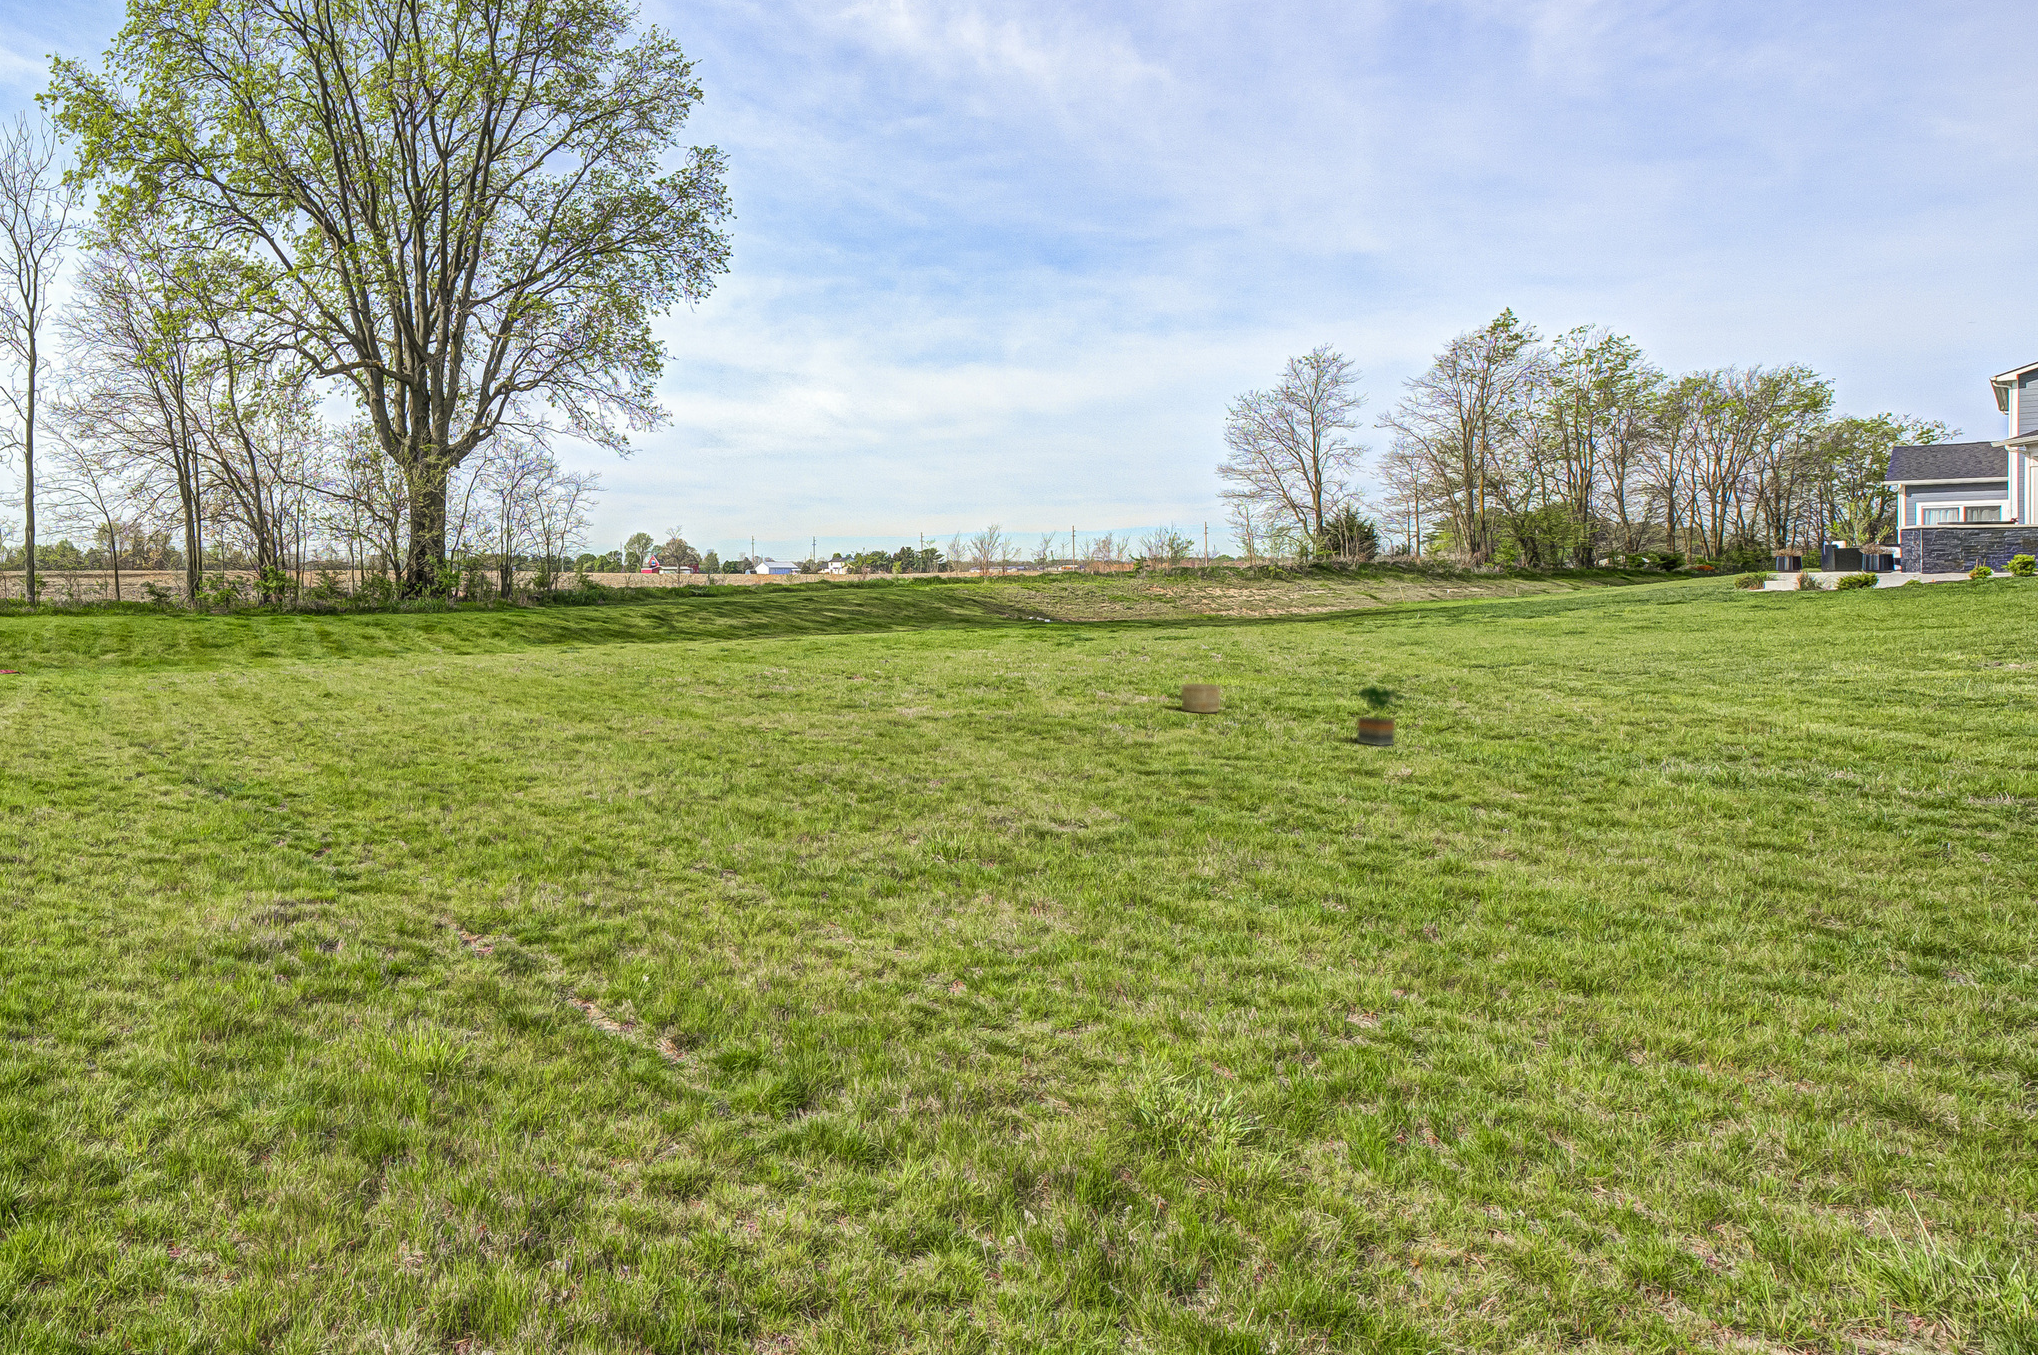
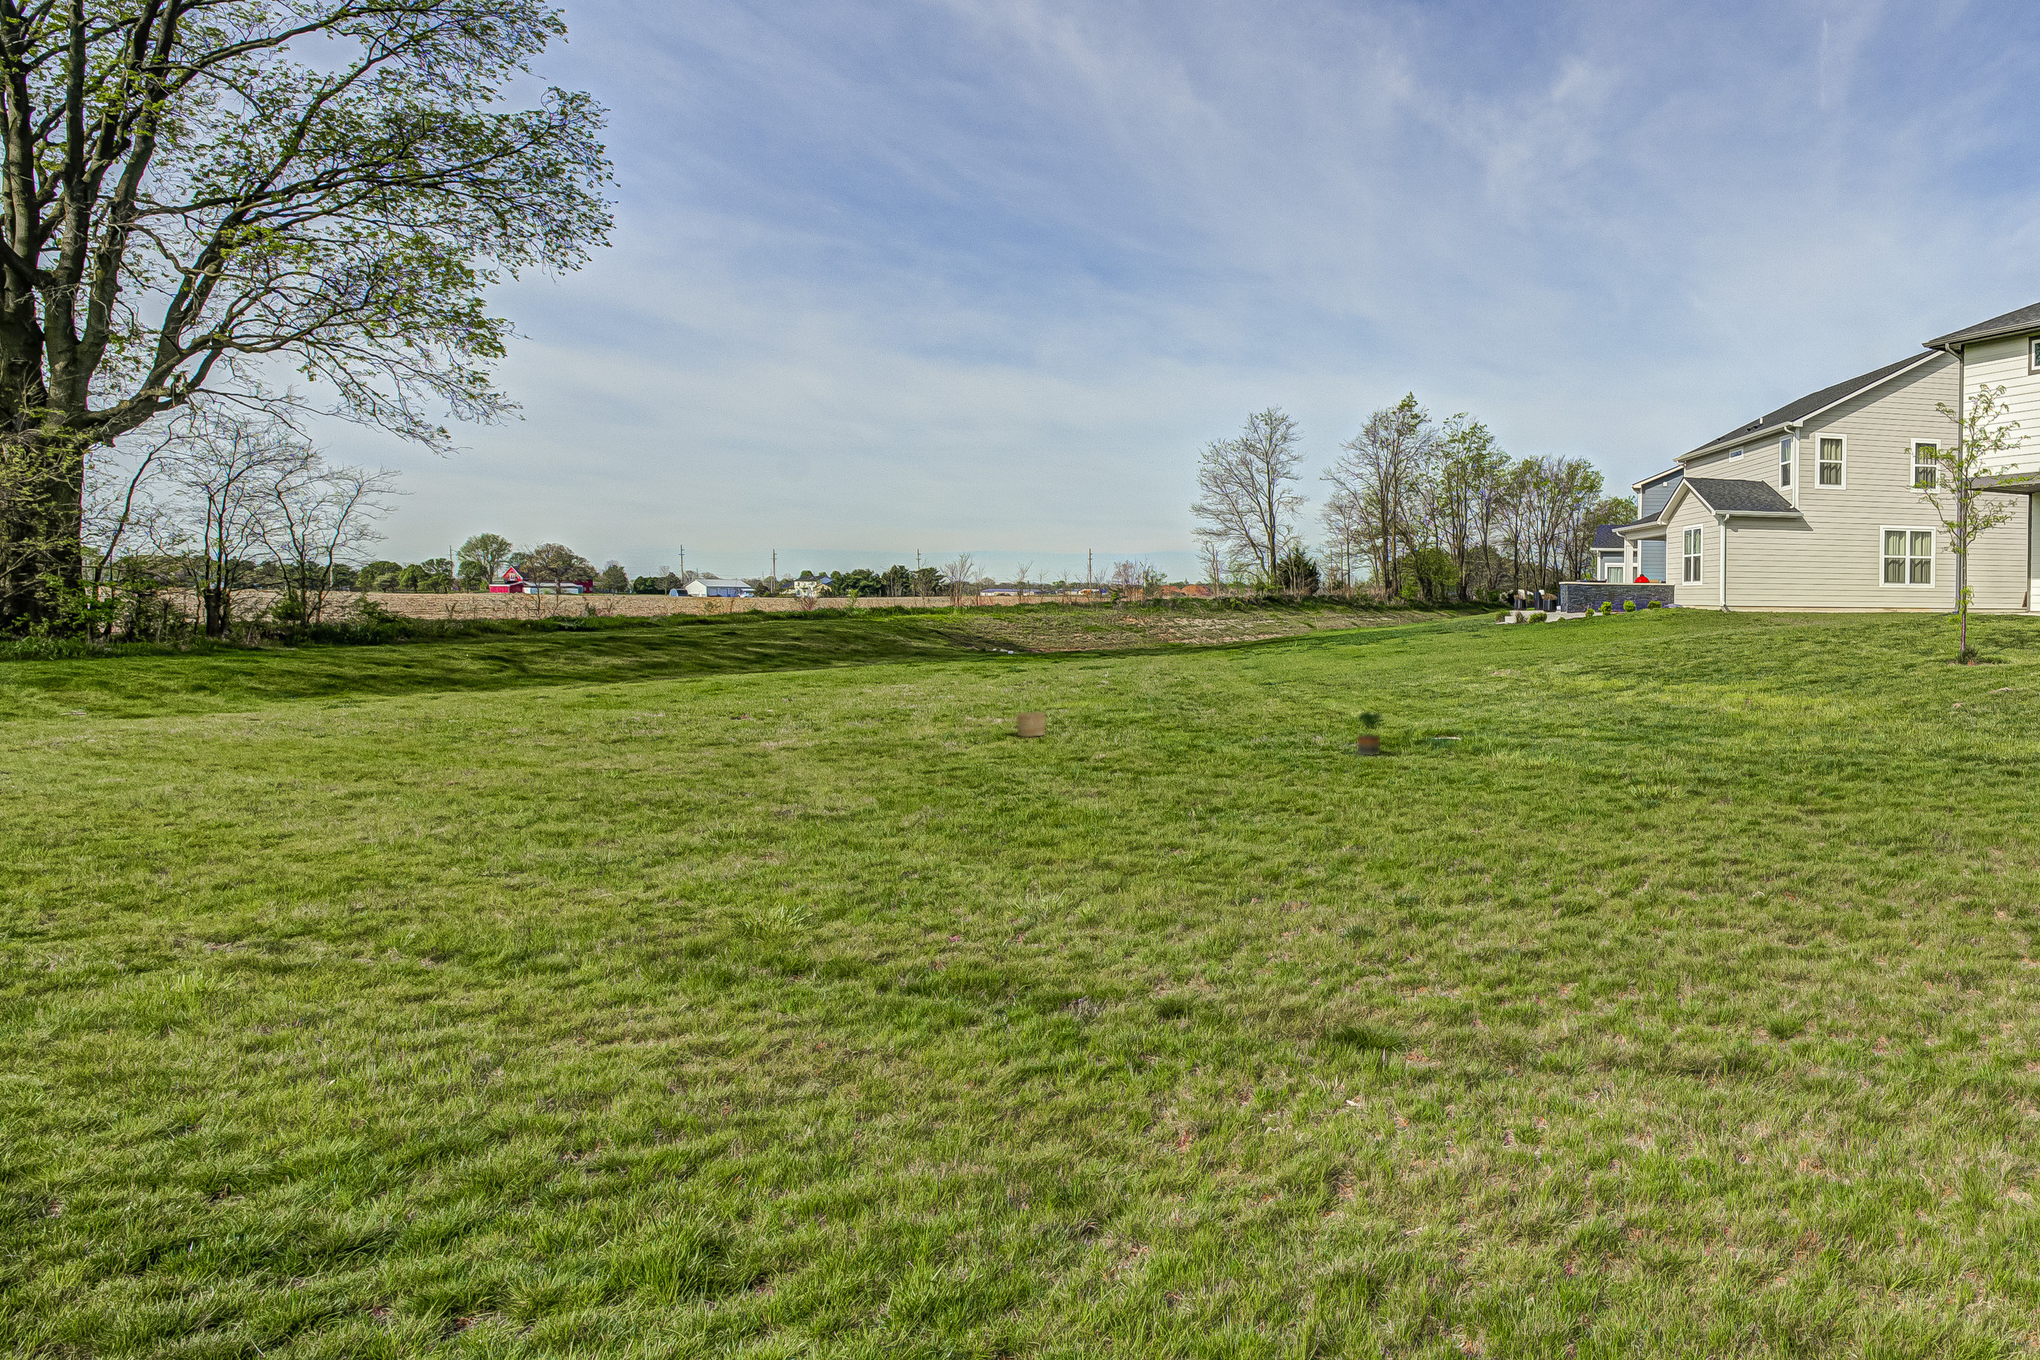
potted tree: present [1357,687,1400,746] -> present [1358,712,1383,755]

